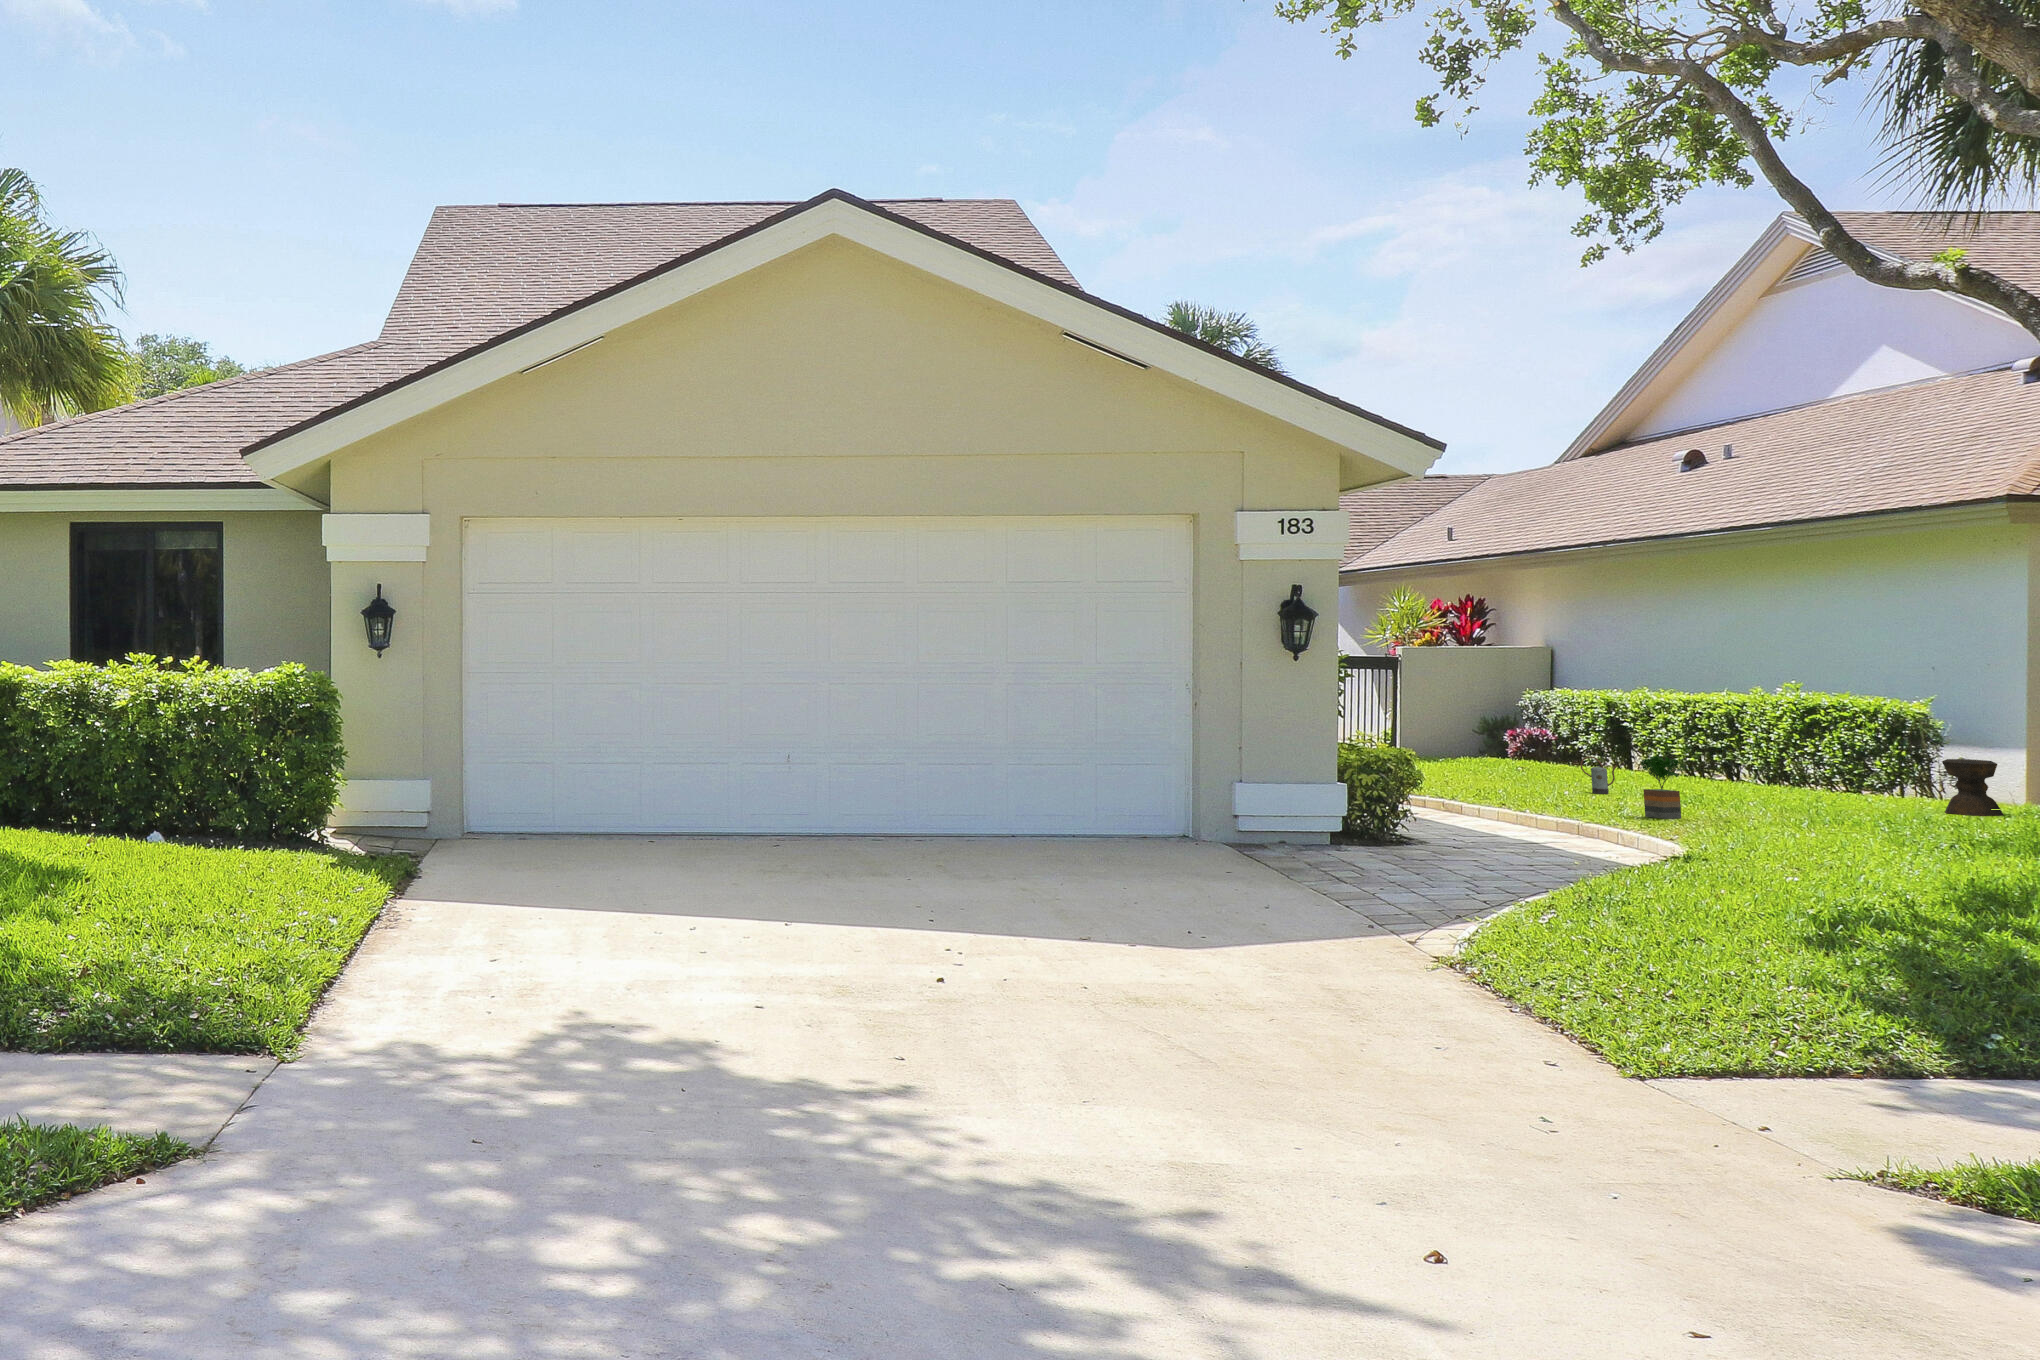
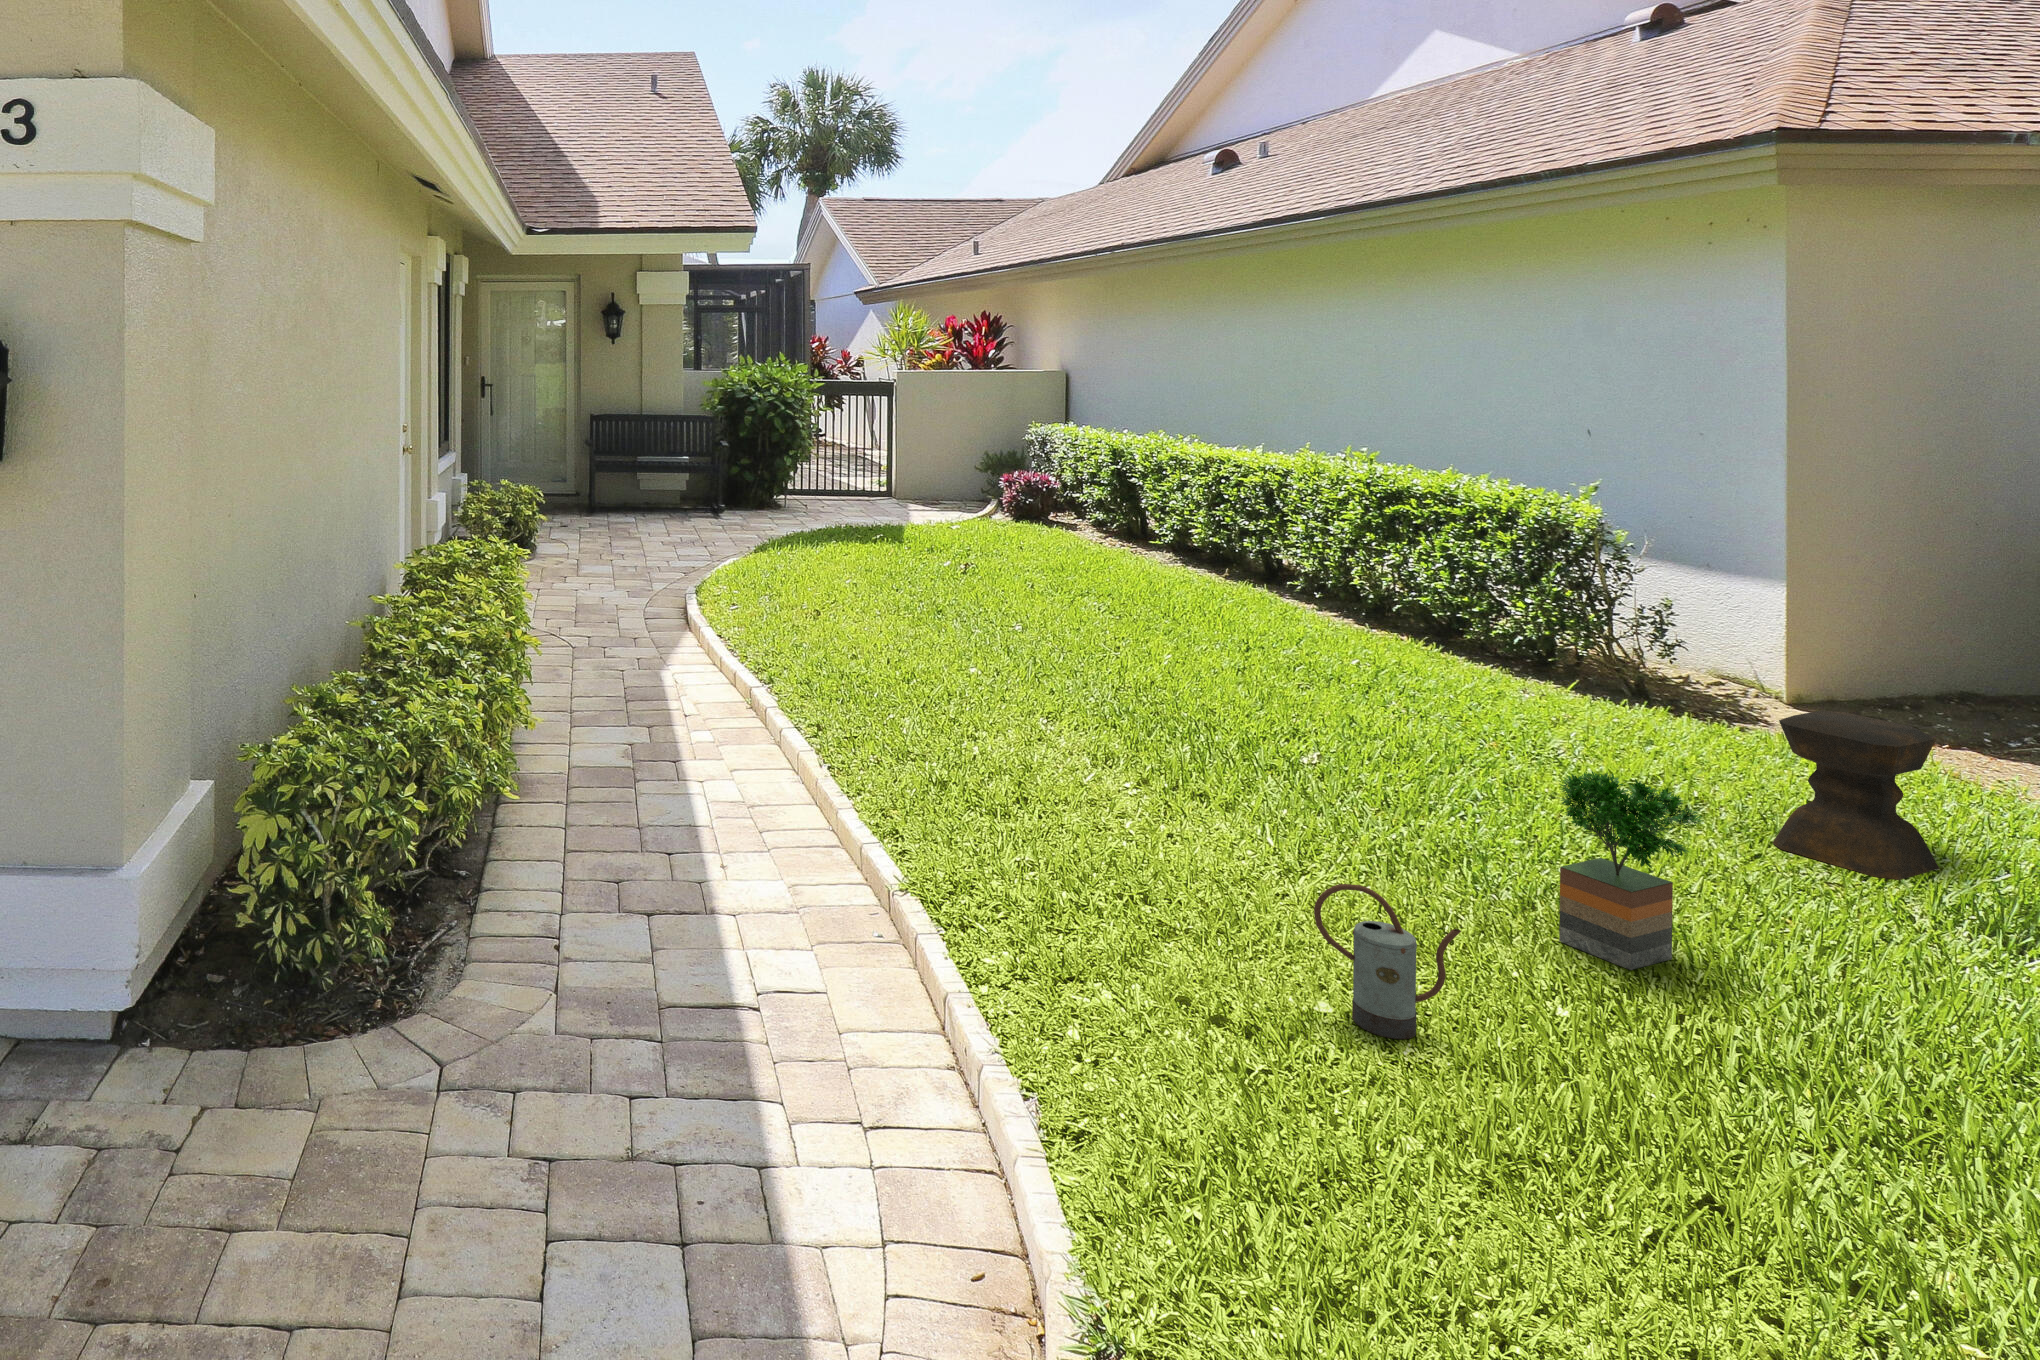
watering can: present [1580,756,1617,794] -> present [1314,884,1461,1039]
potted tree: present [1641,756,1684,819] -> present [1559,771,1701,970]

